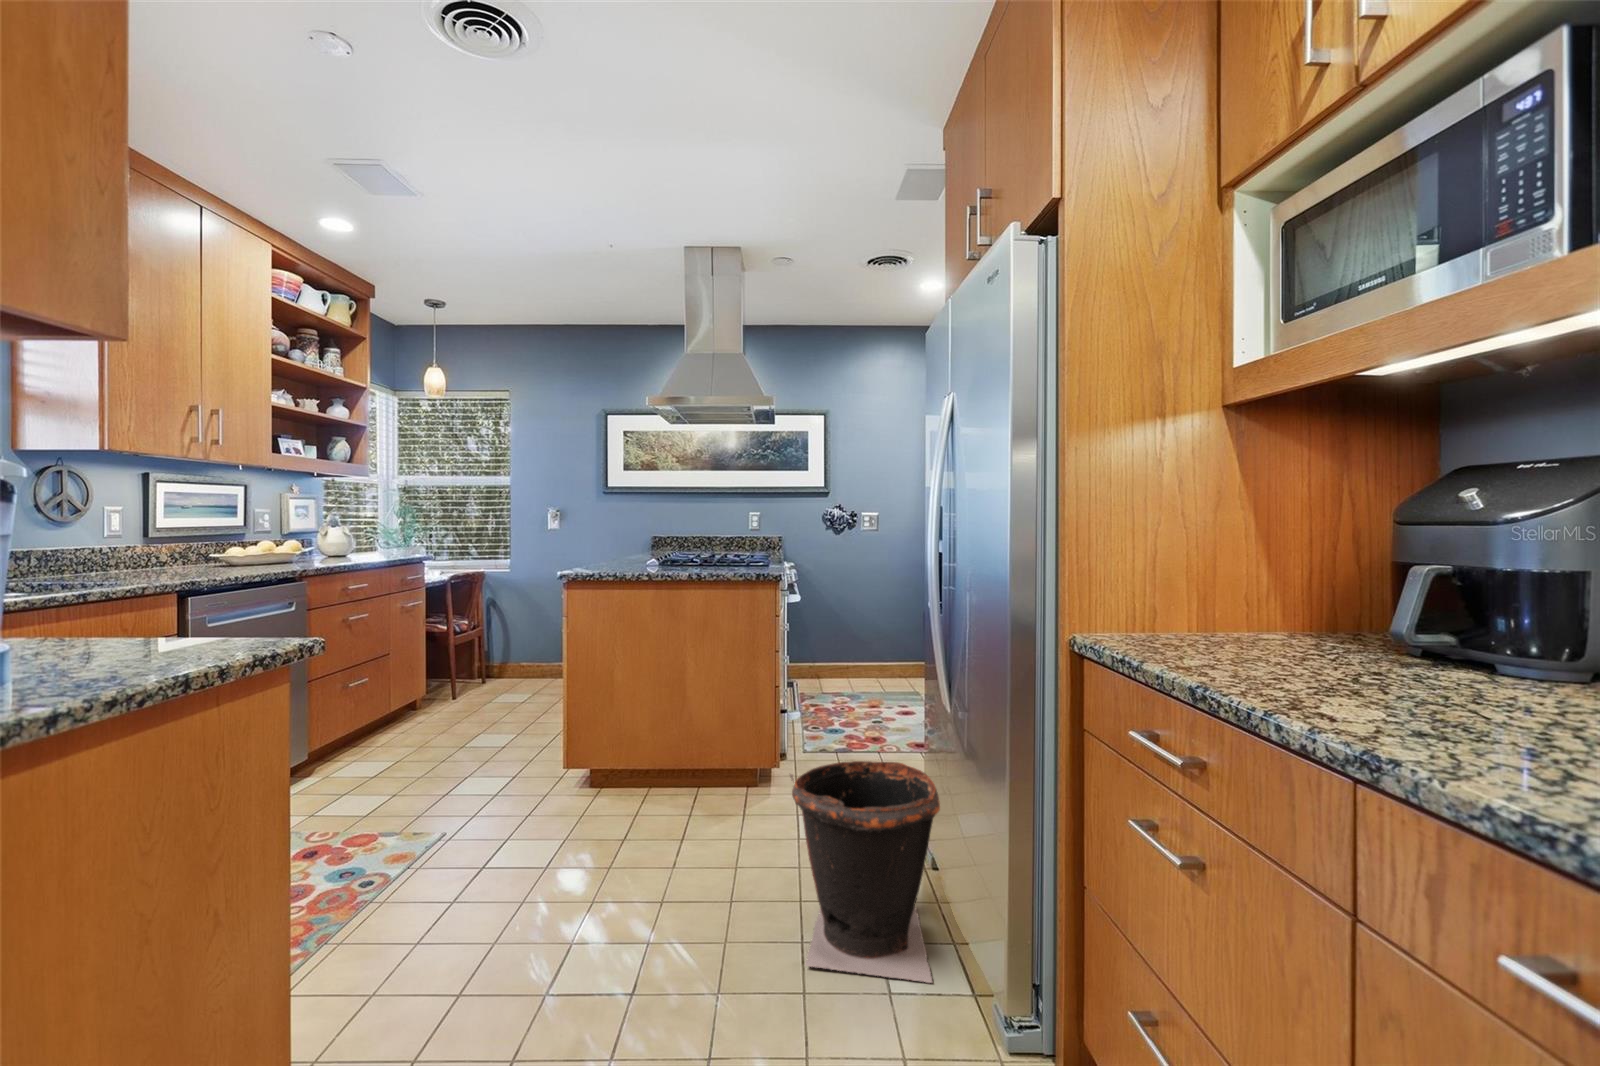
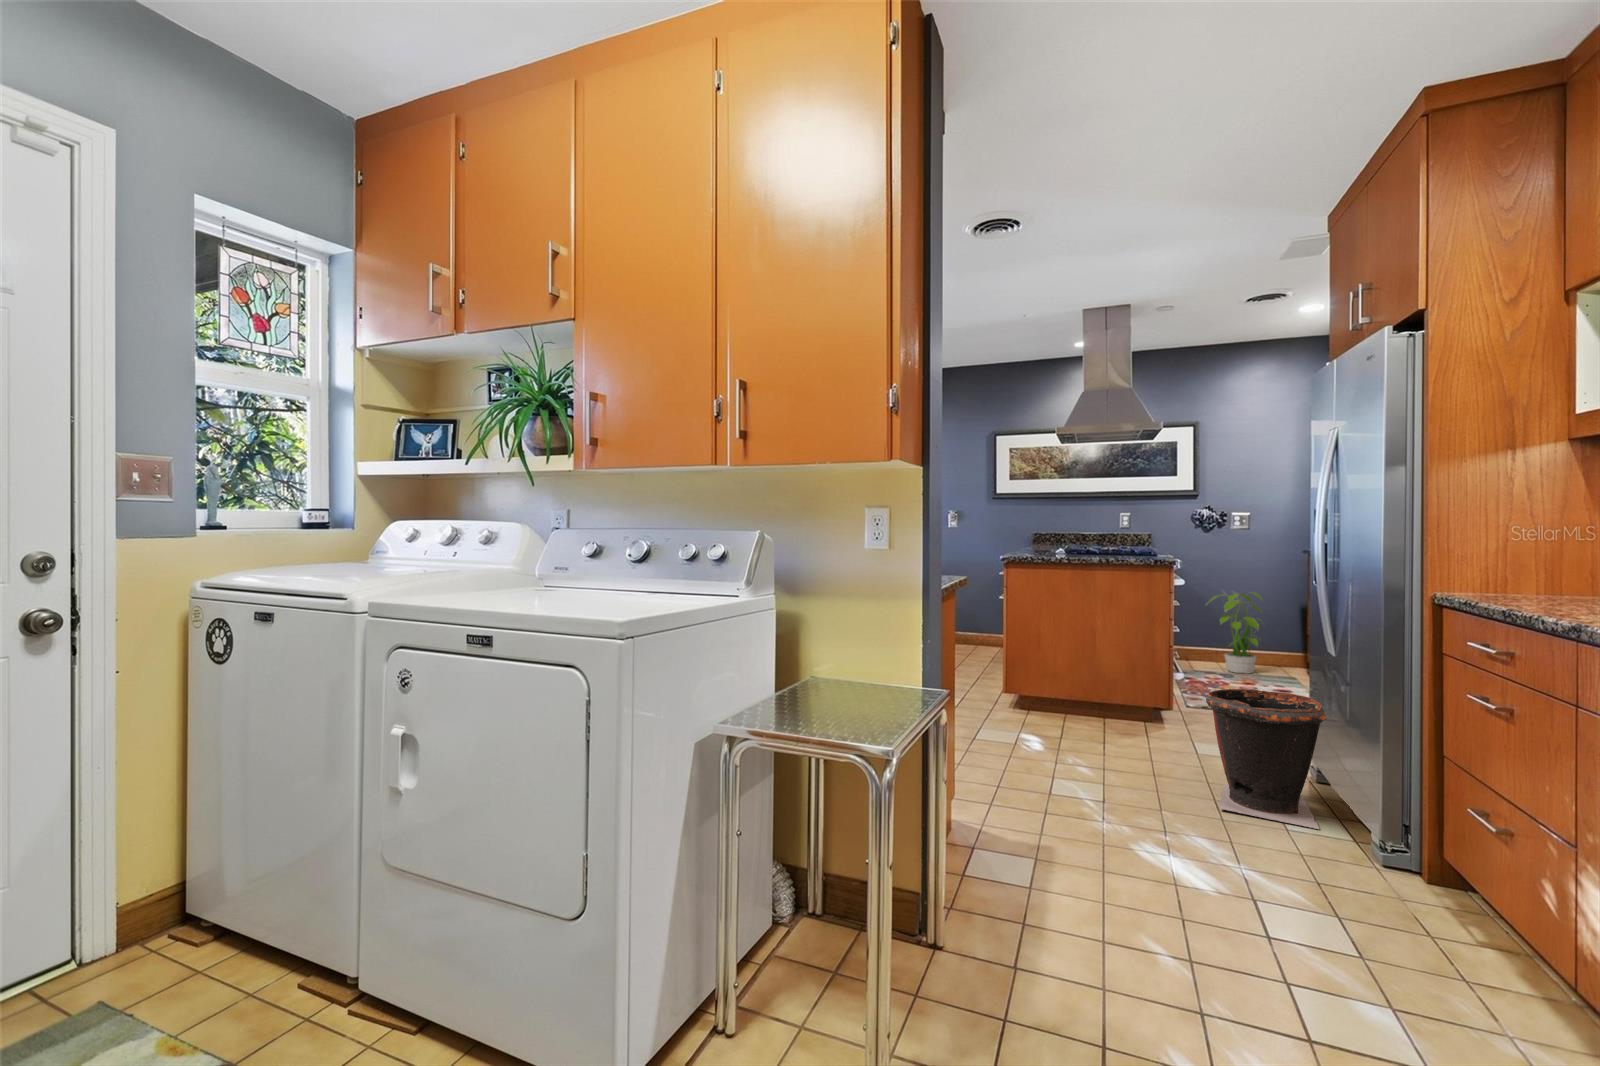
potted plant: none [835,597,892,689] -> present [1209,593,1262,674]

